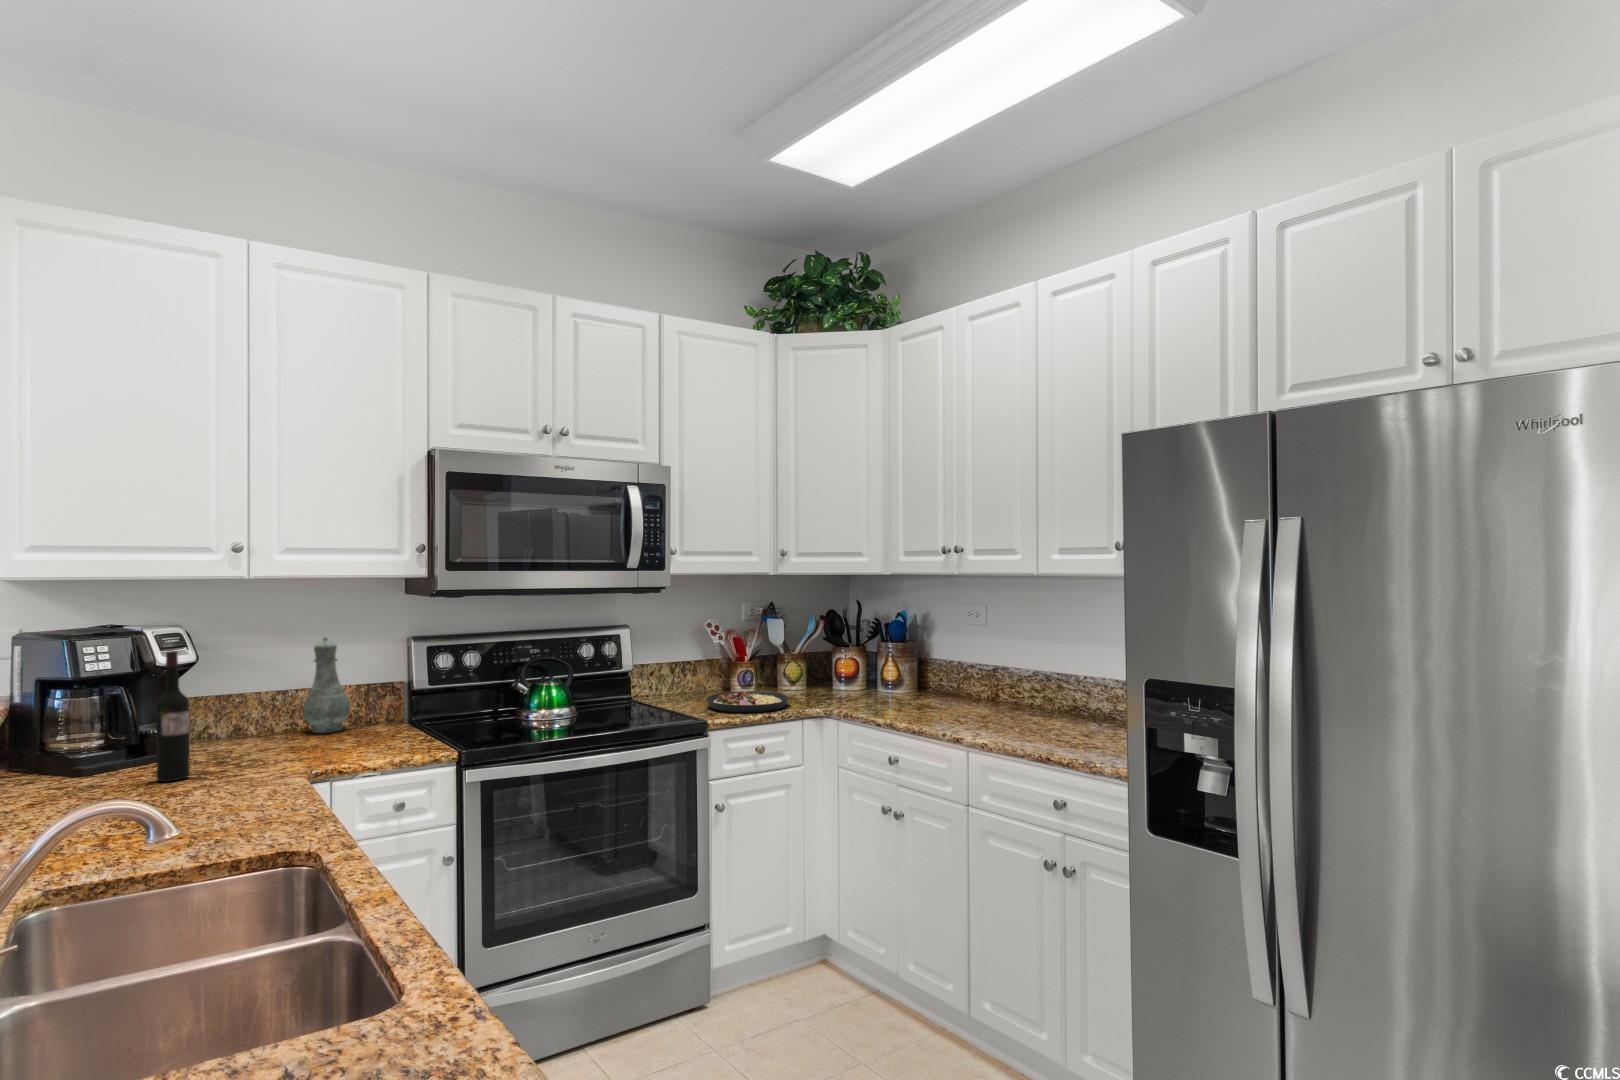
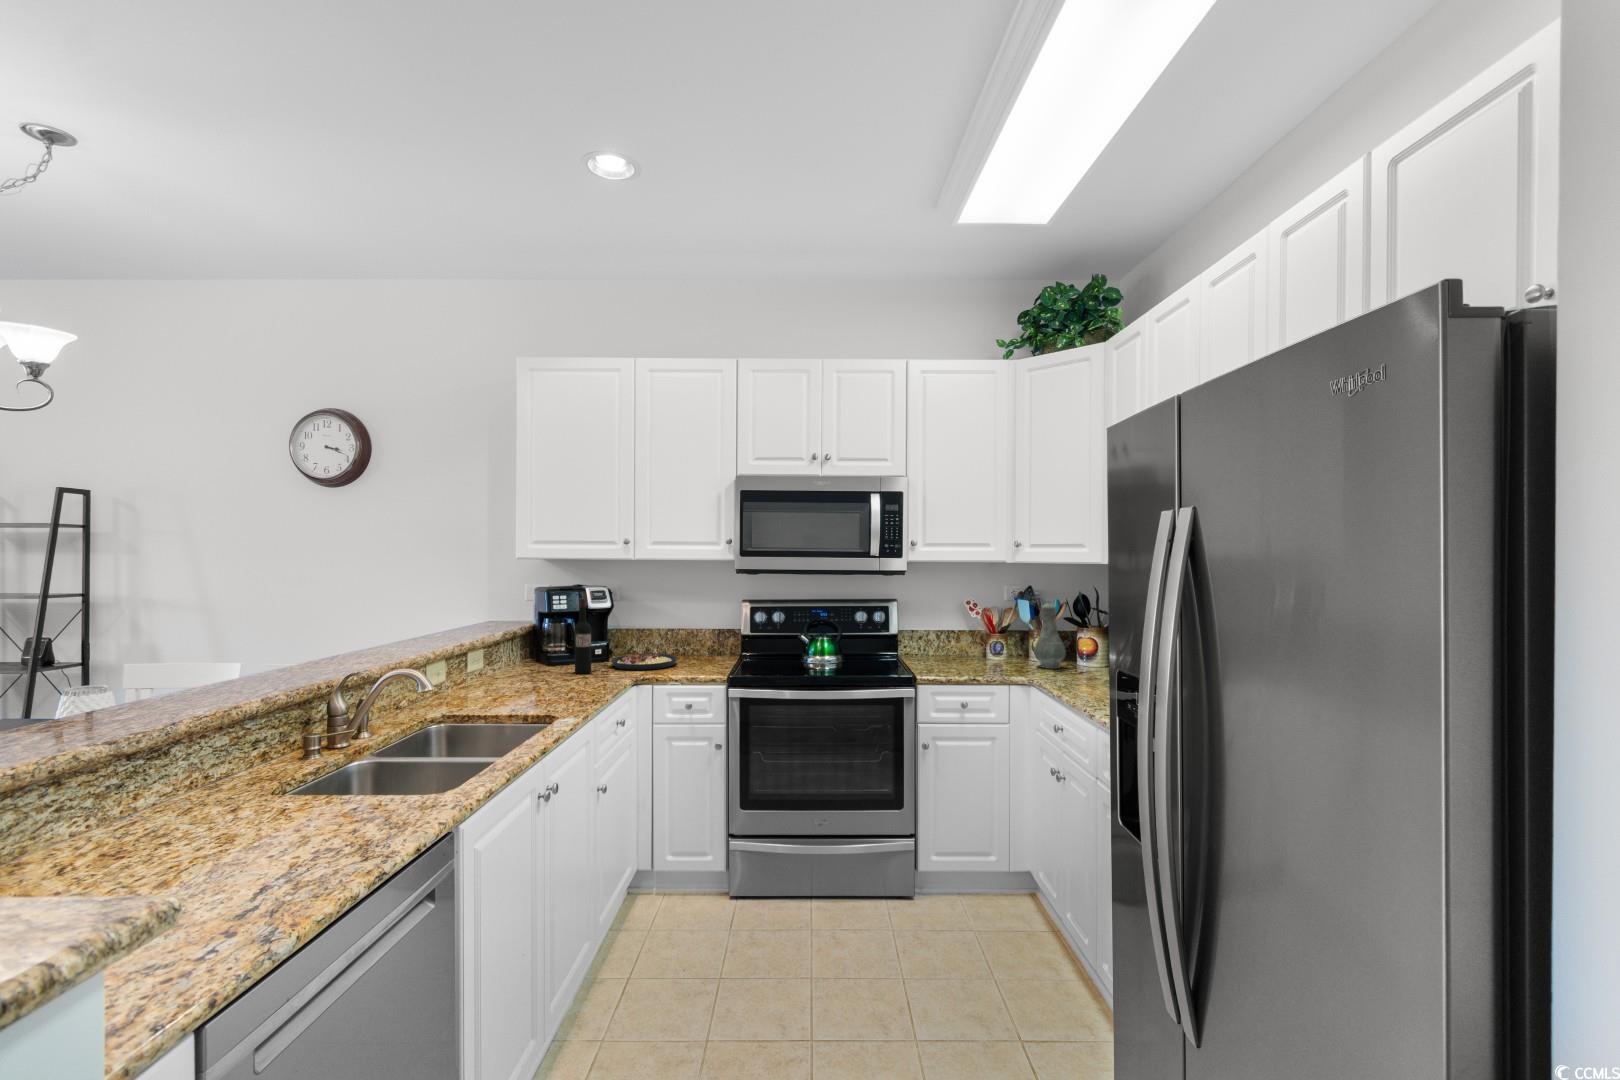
vase: present [303,637,351,733] -> present [1034,601,1066,669]
plate: present [706,691,789,713] -> present [611,653,678,670]

